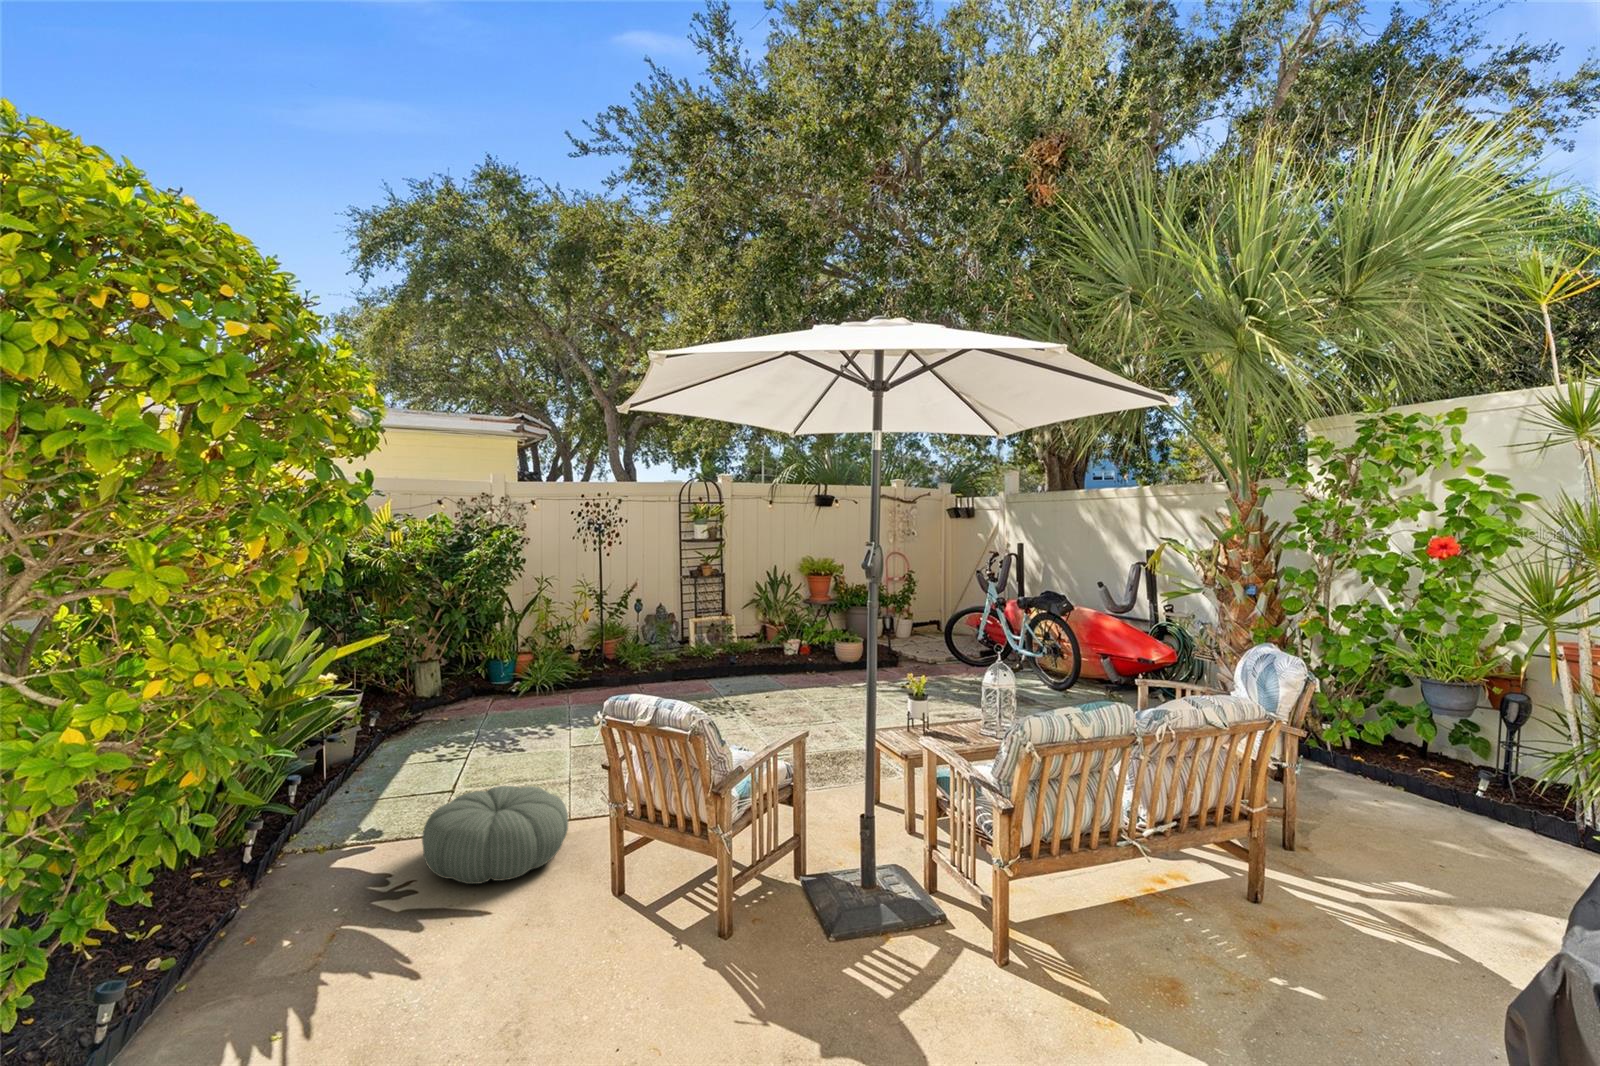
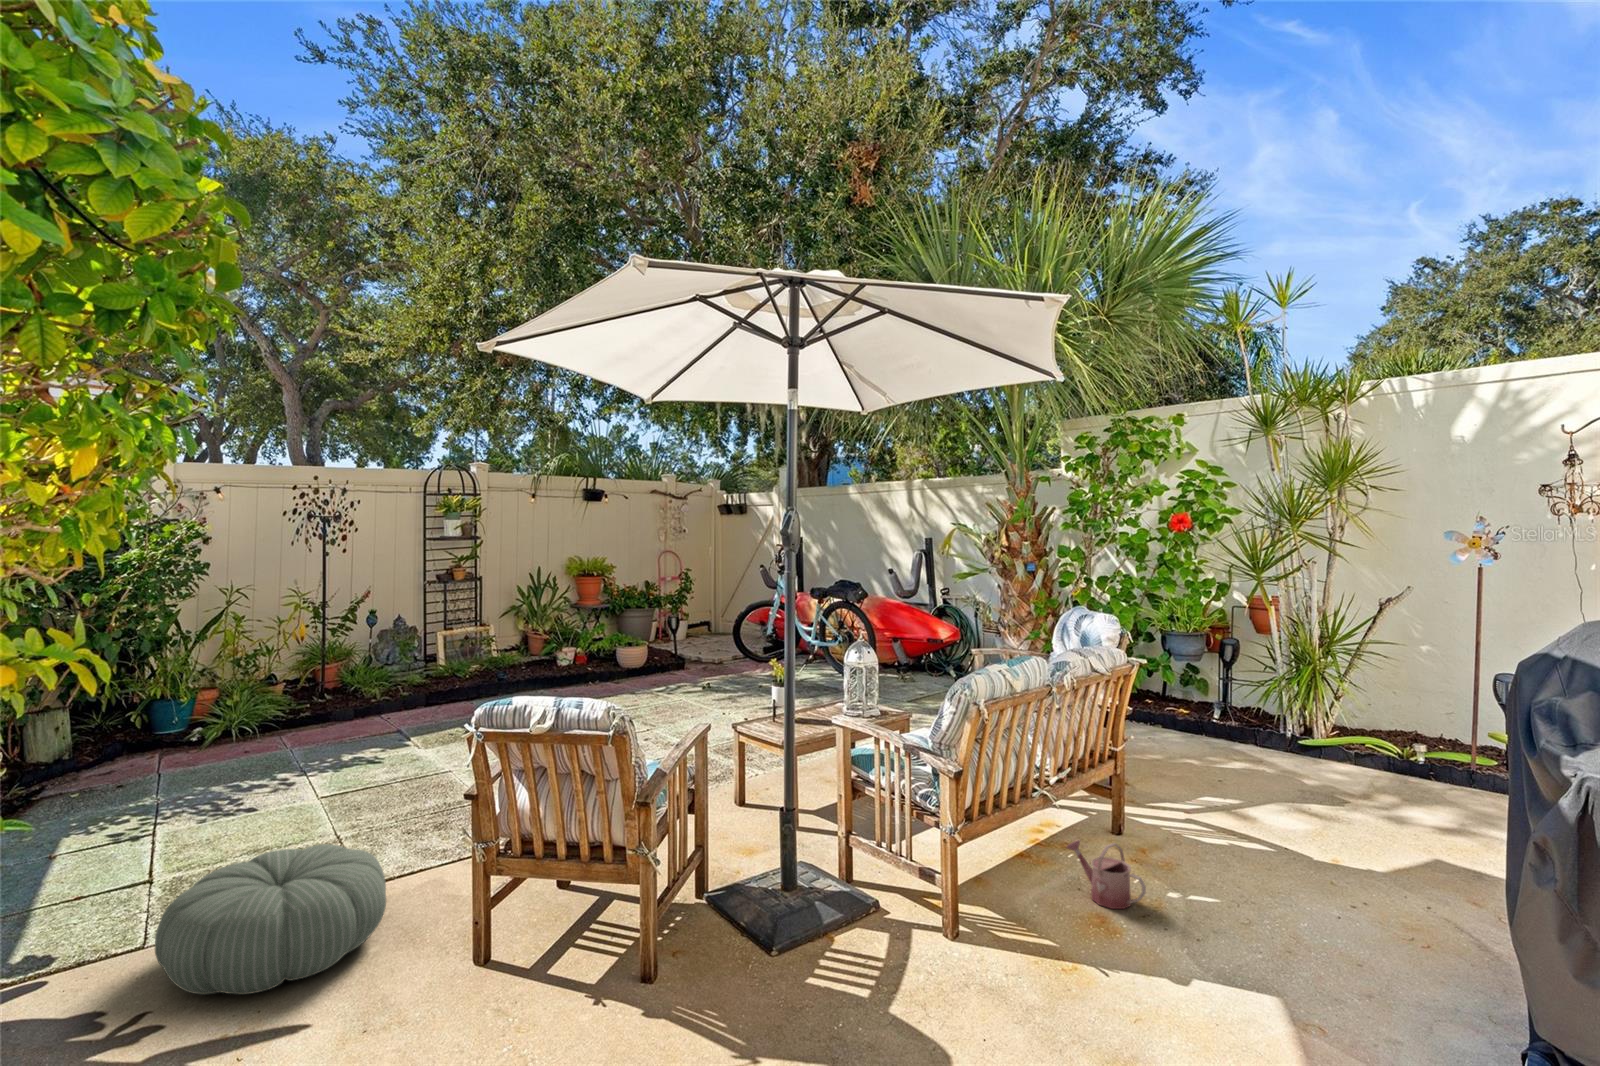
watering can: none [1154,897,1223,978] -> present [1067,840,1146,909]

